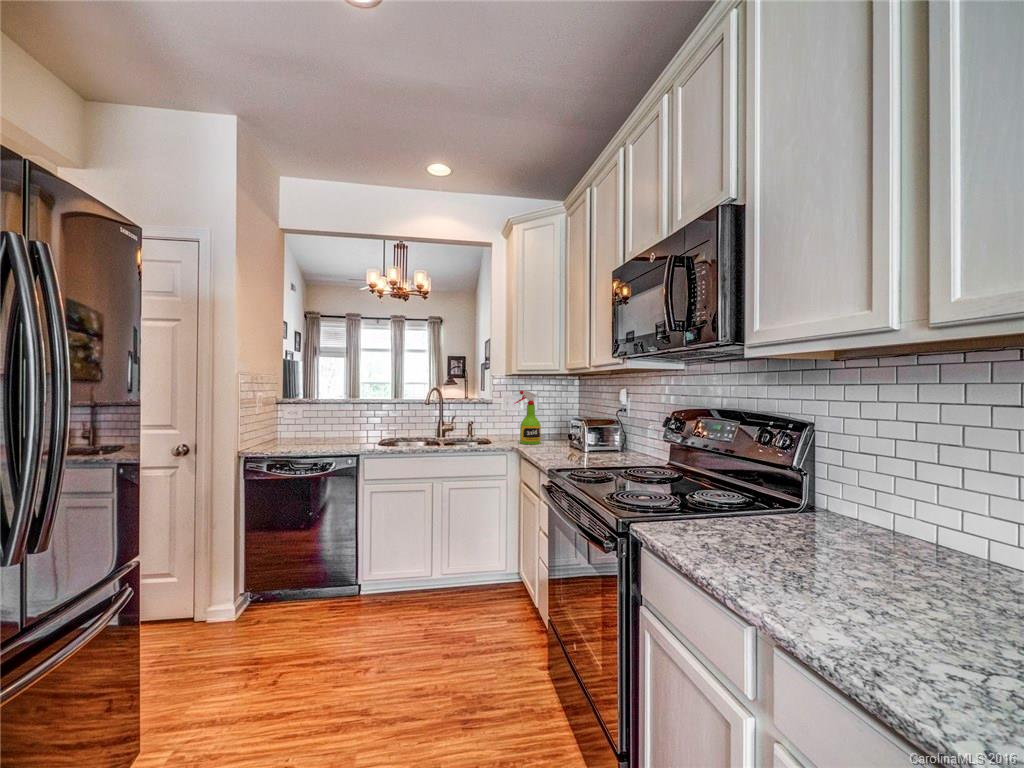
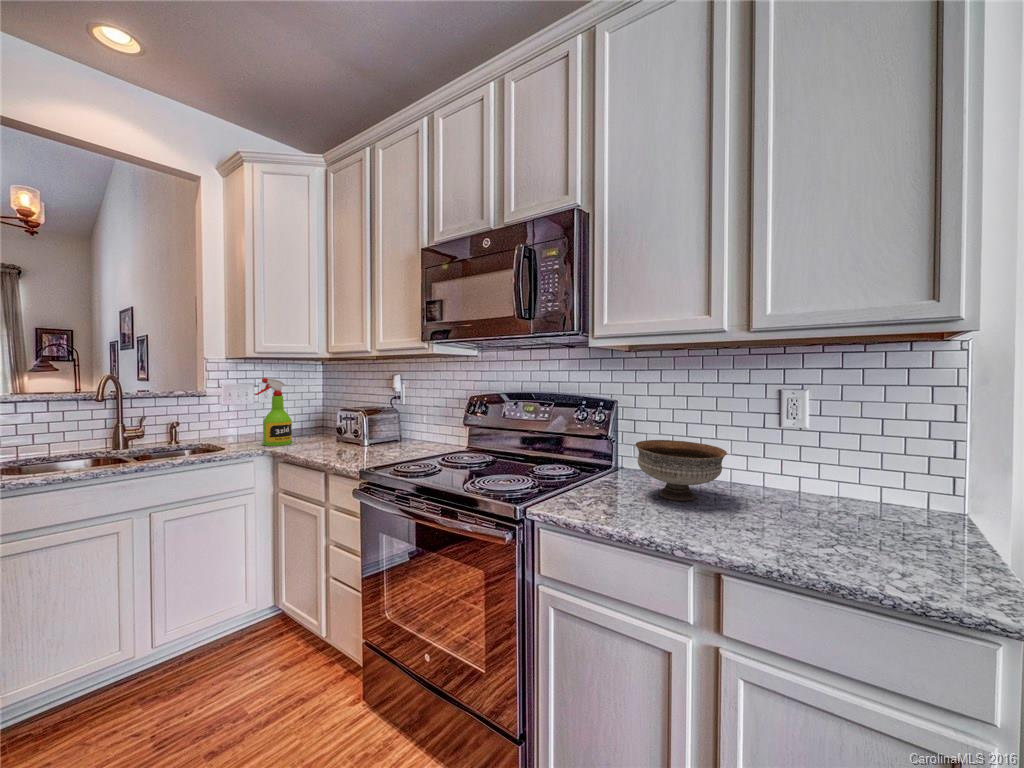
bowl: none [777,475,925,563] -> present [635,440,727,501]

